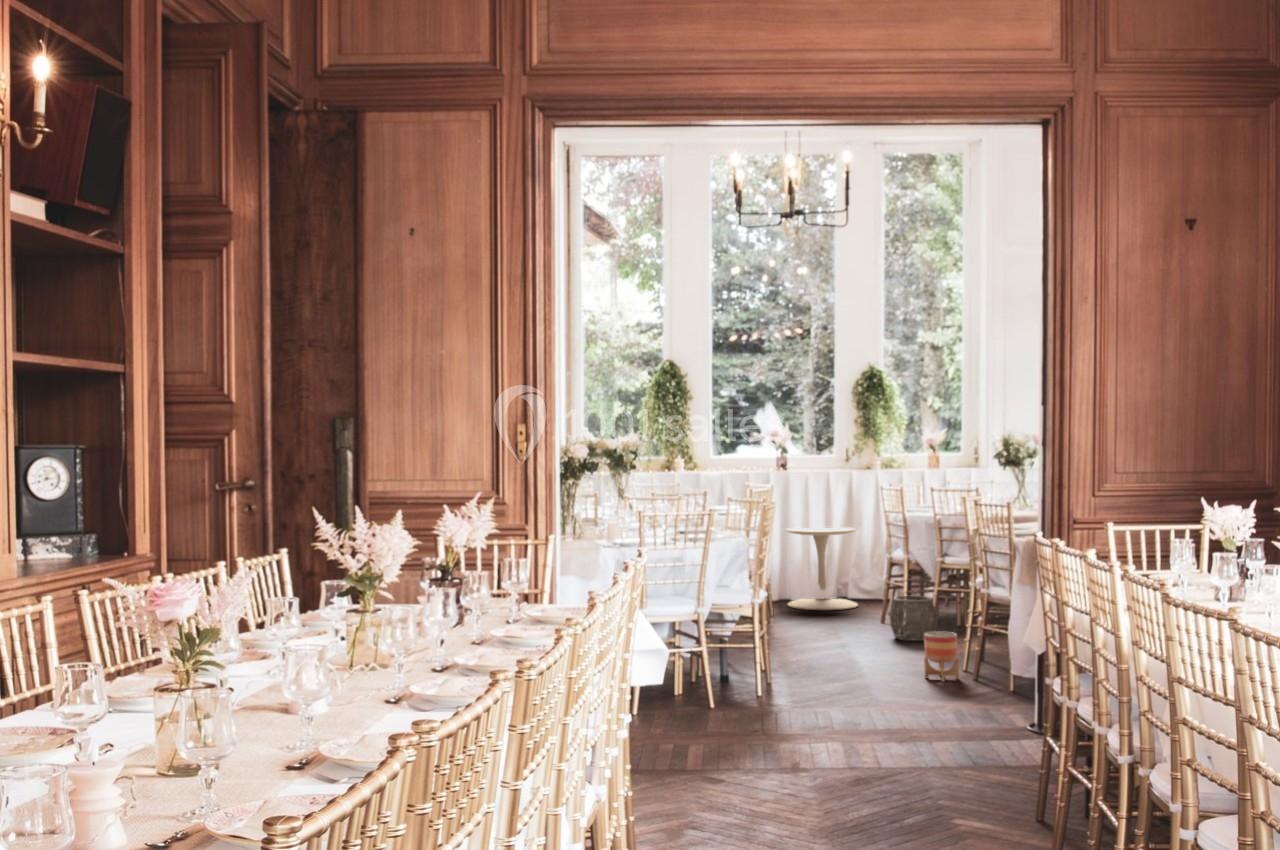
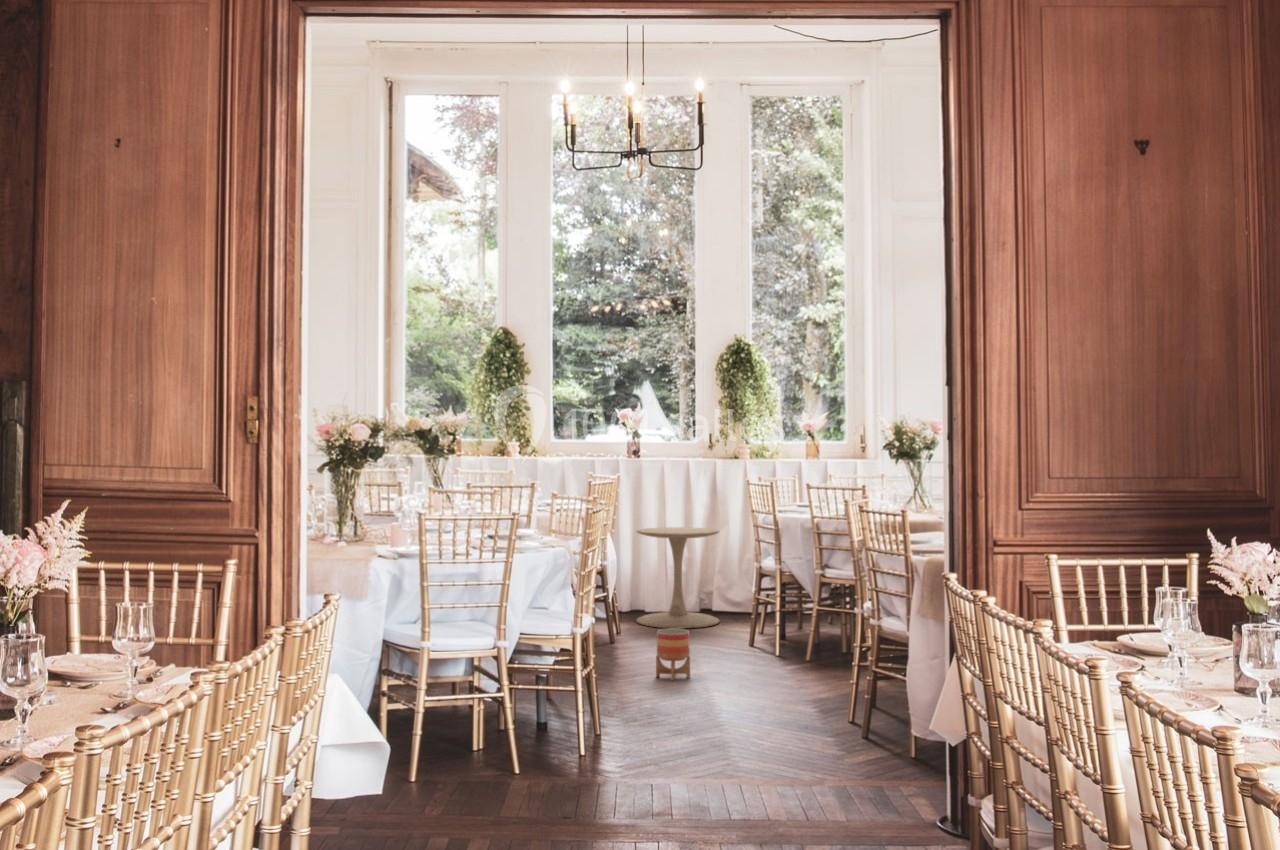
woven basket: present [890,596,938,641] -> none [755,616,813,673]
planter: present [924,631,959,682] -> present [656,628,690,681]

